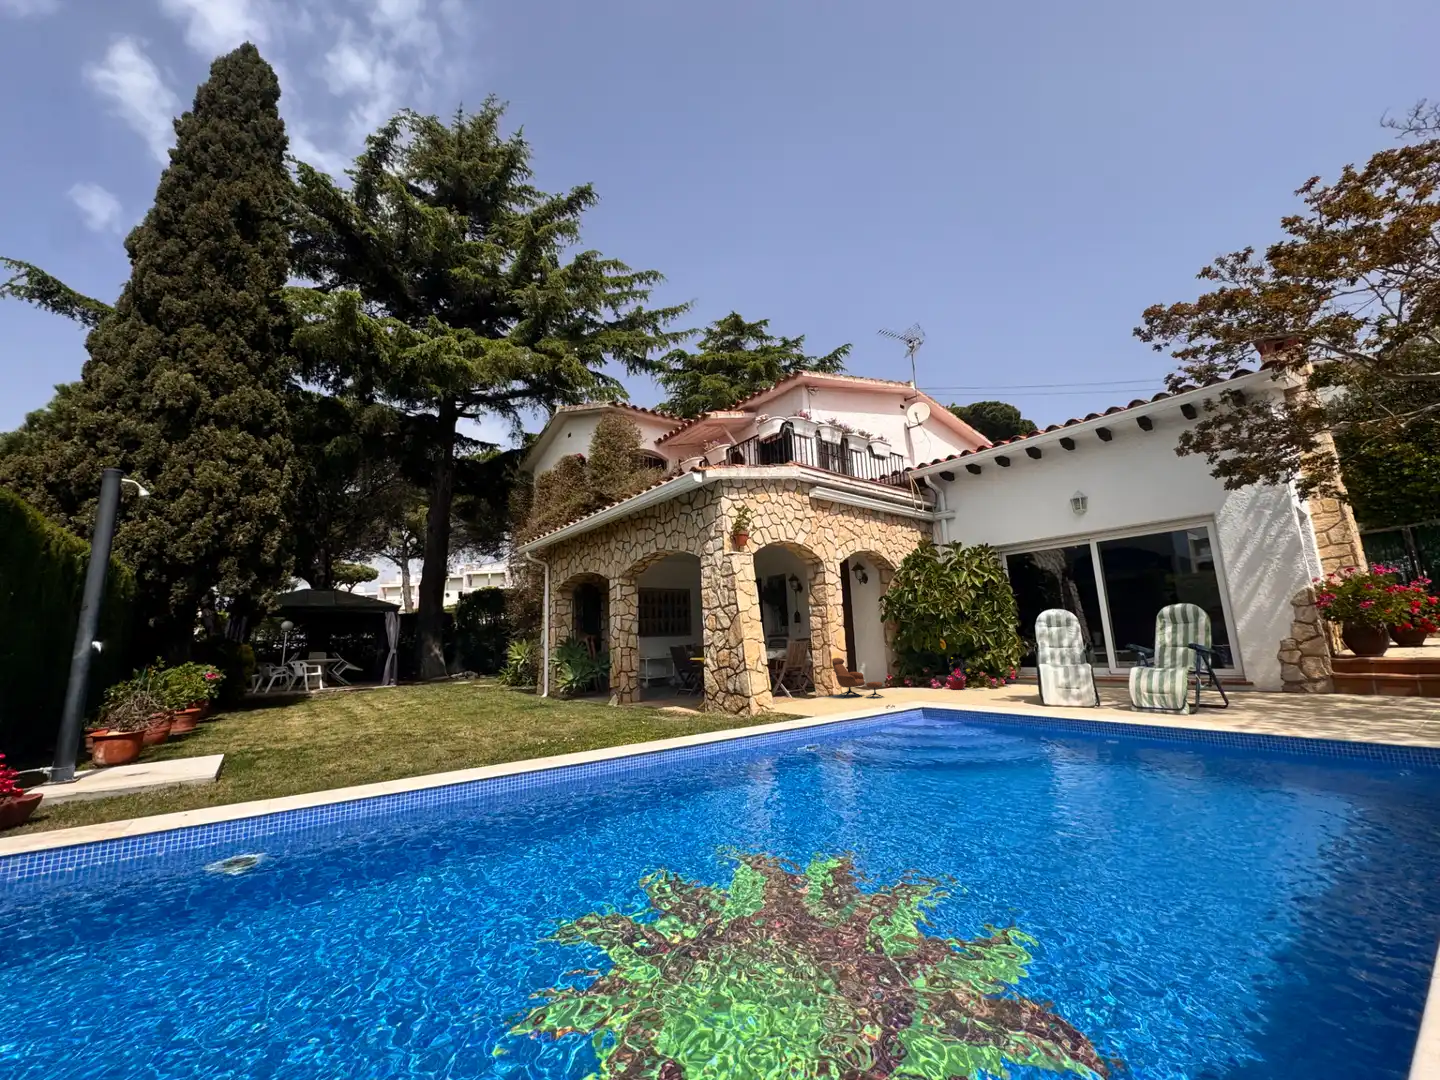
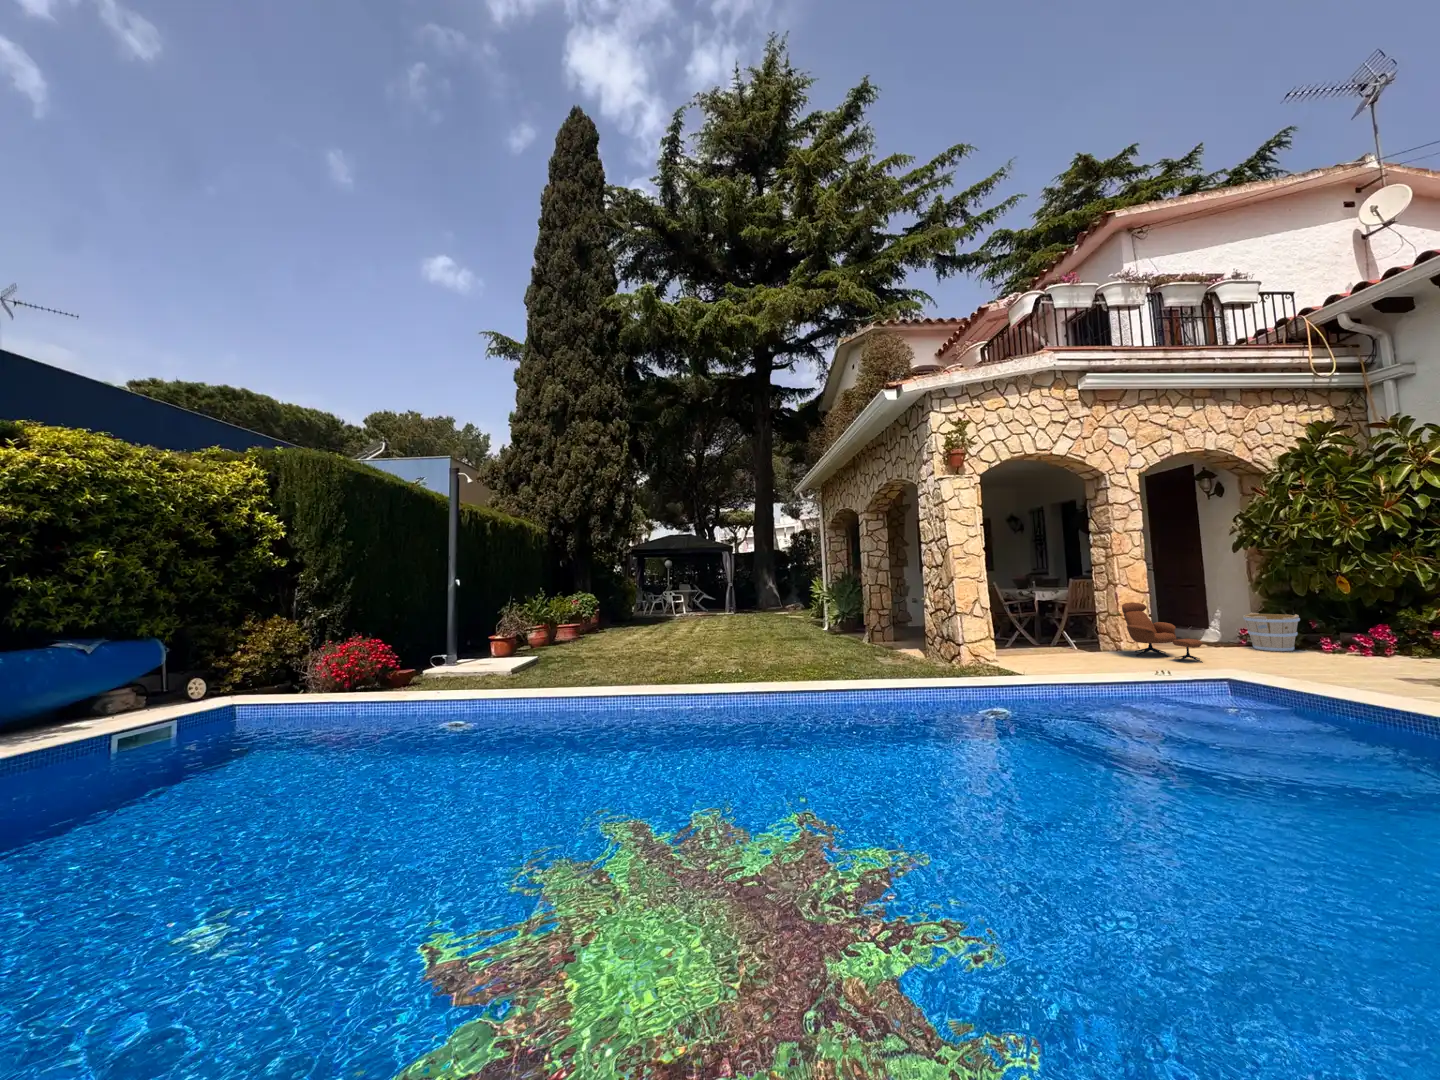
wooden bucket: none [890,663,919,689] -> present [1243,613,1300,652]
decorative plant: present [950,664,969,689] -> none [1360,608,1404,662]

